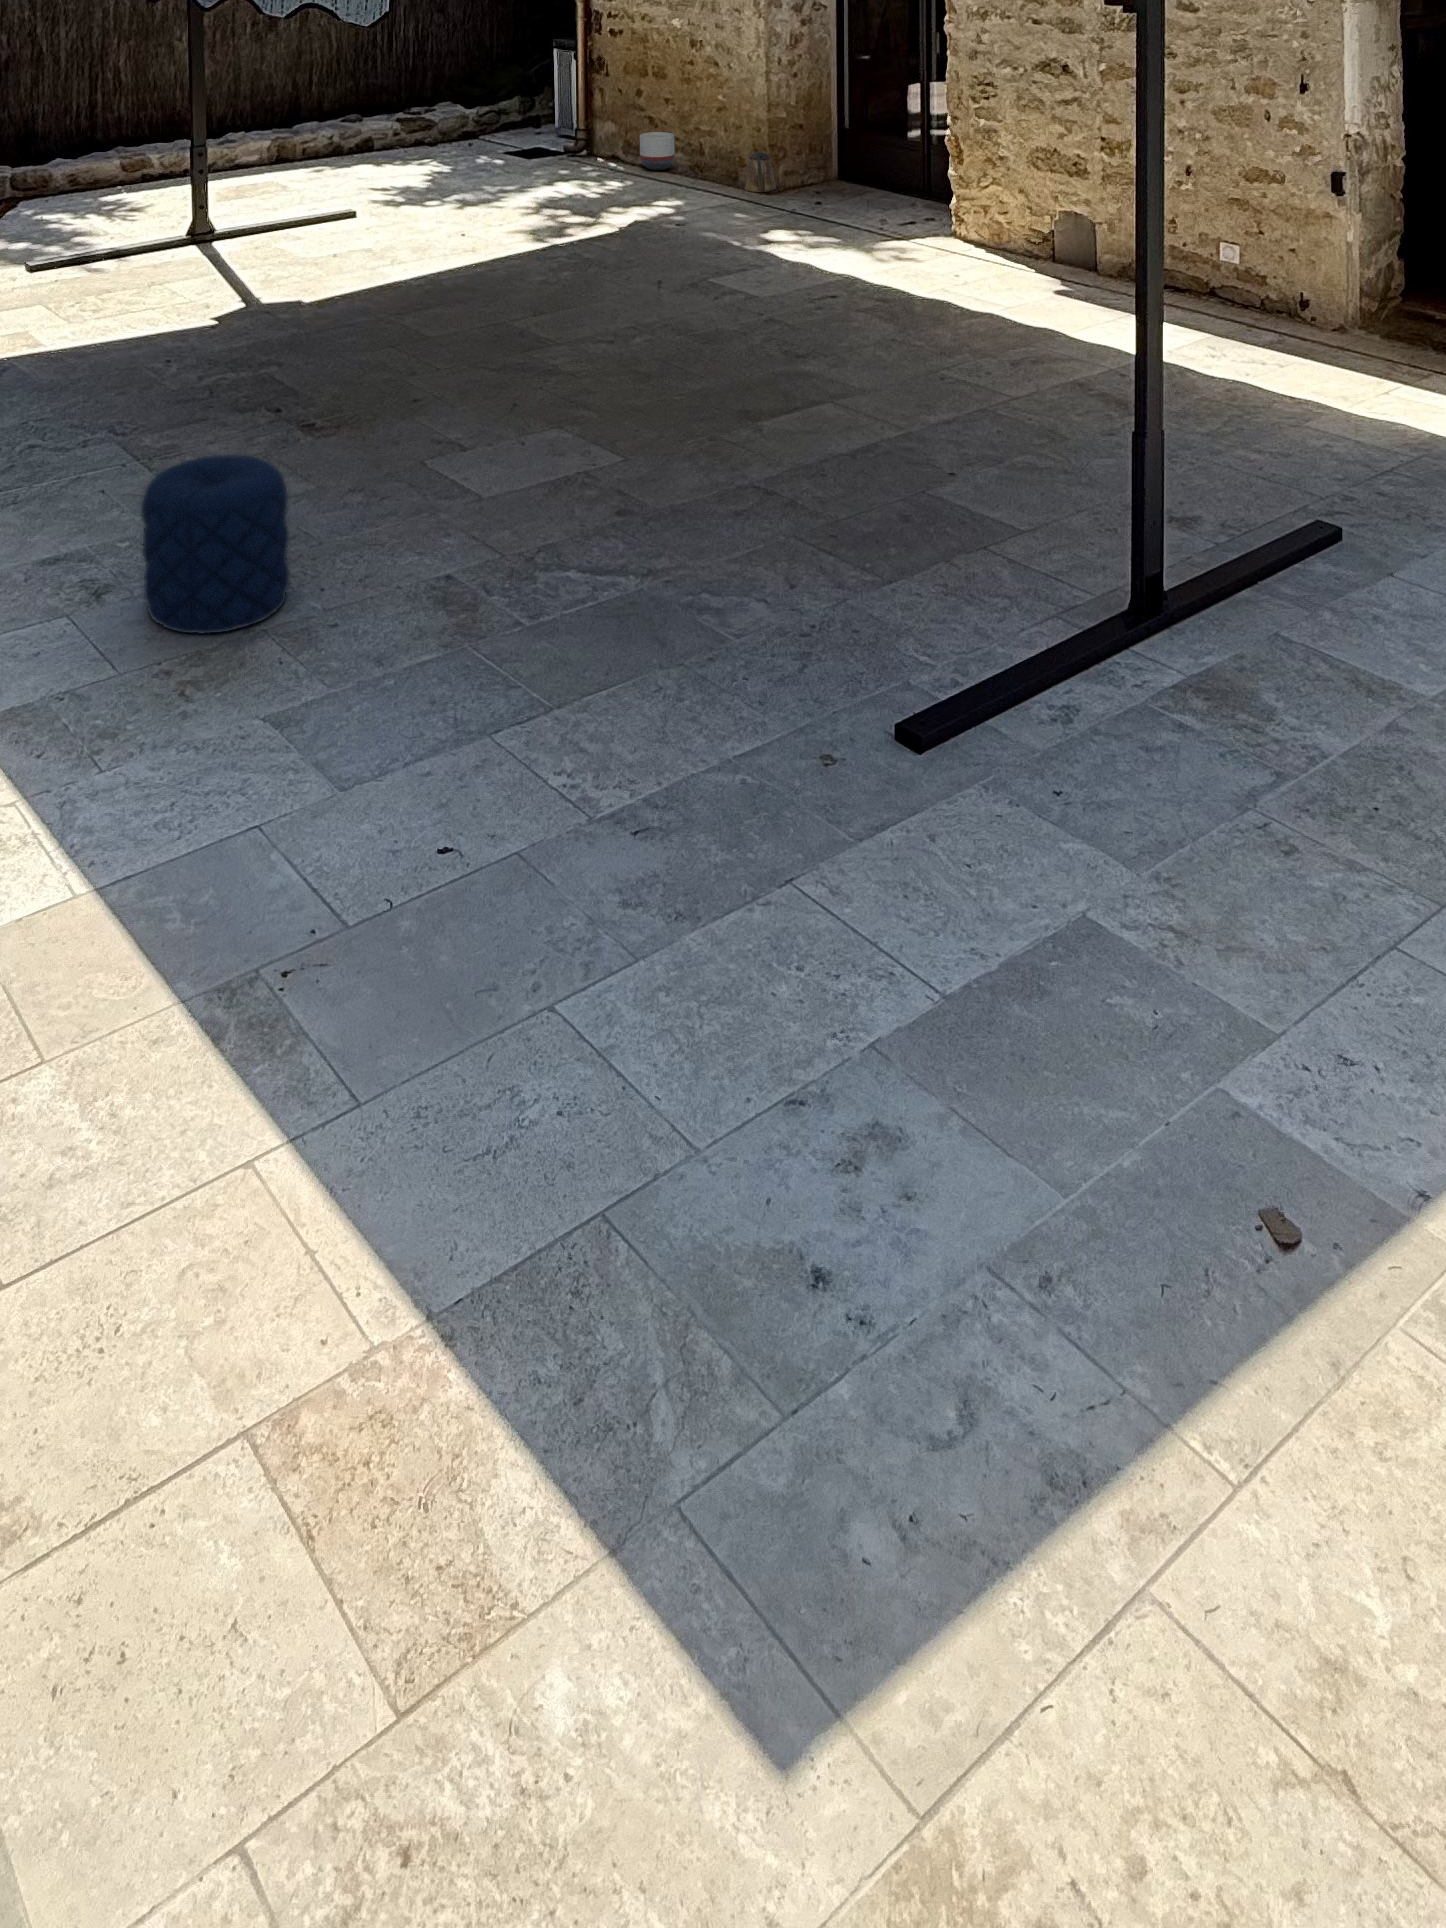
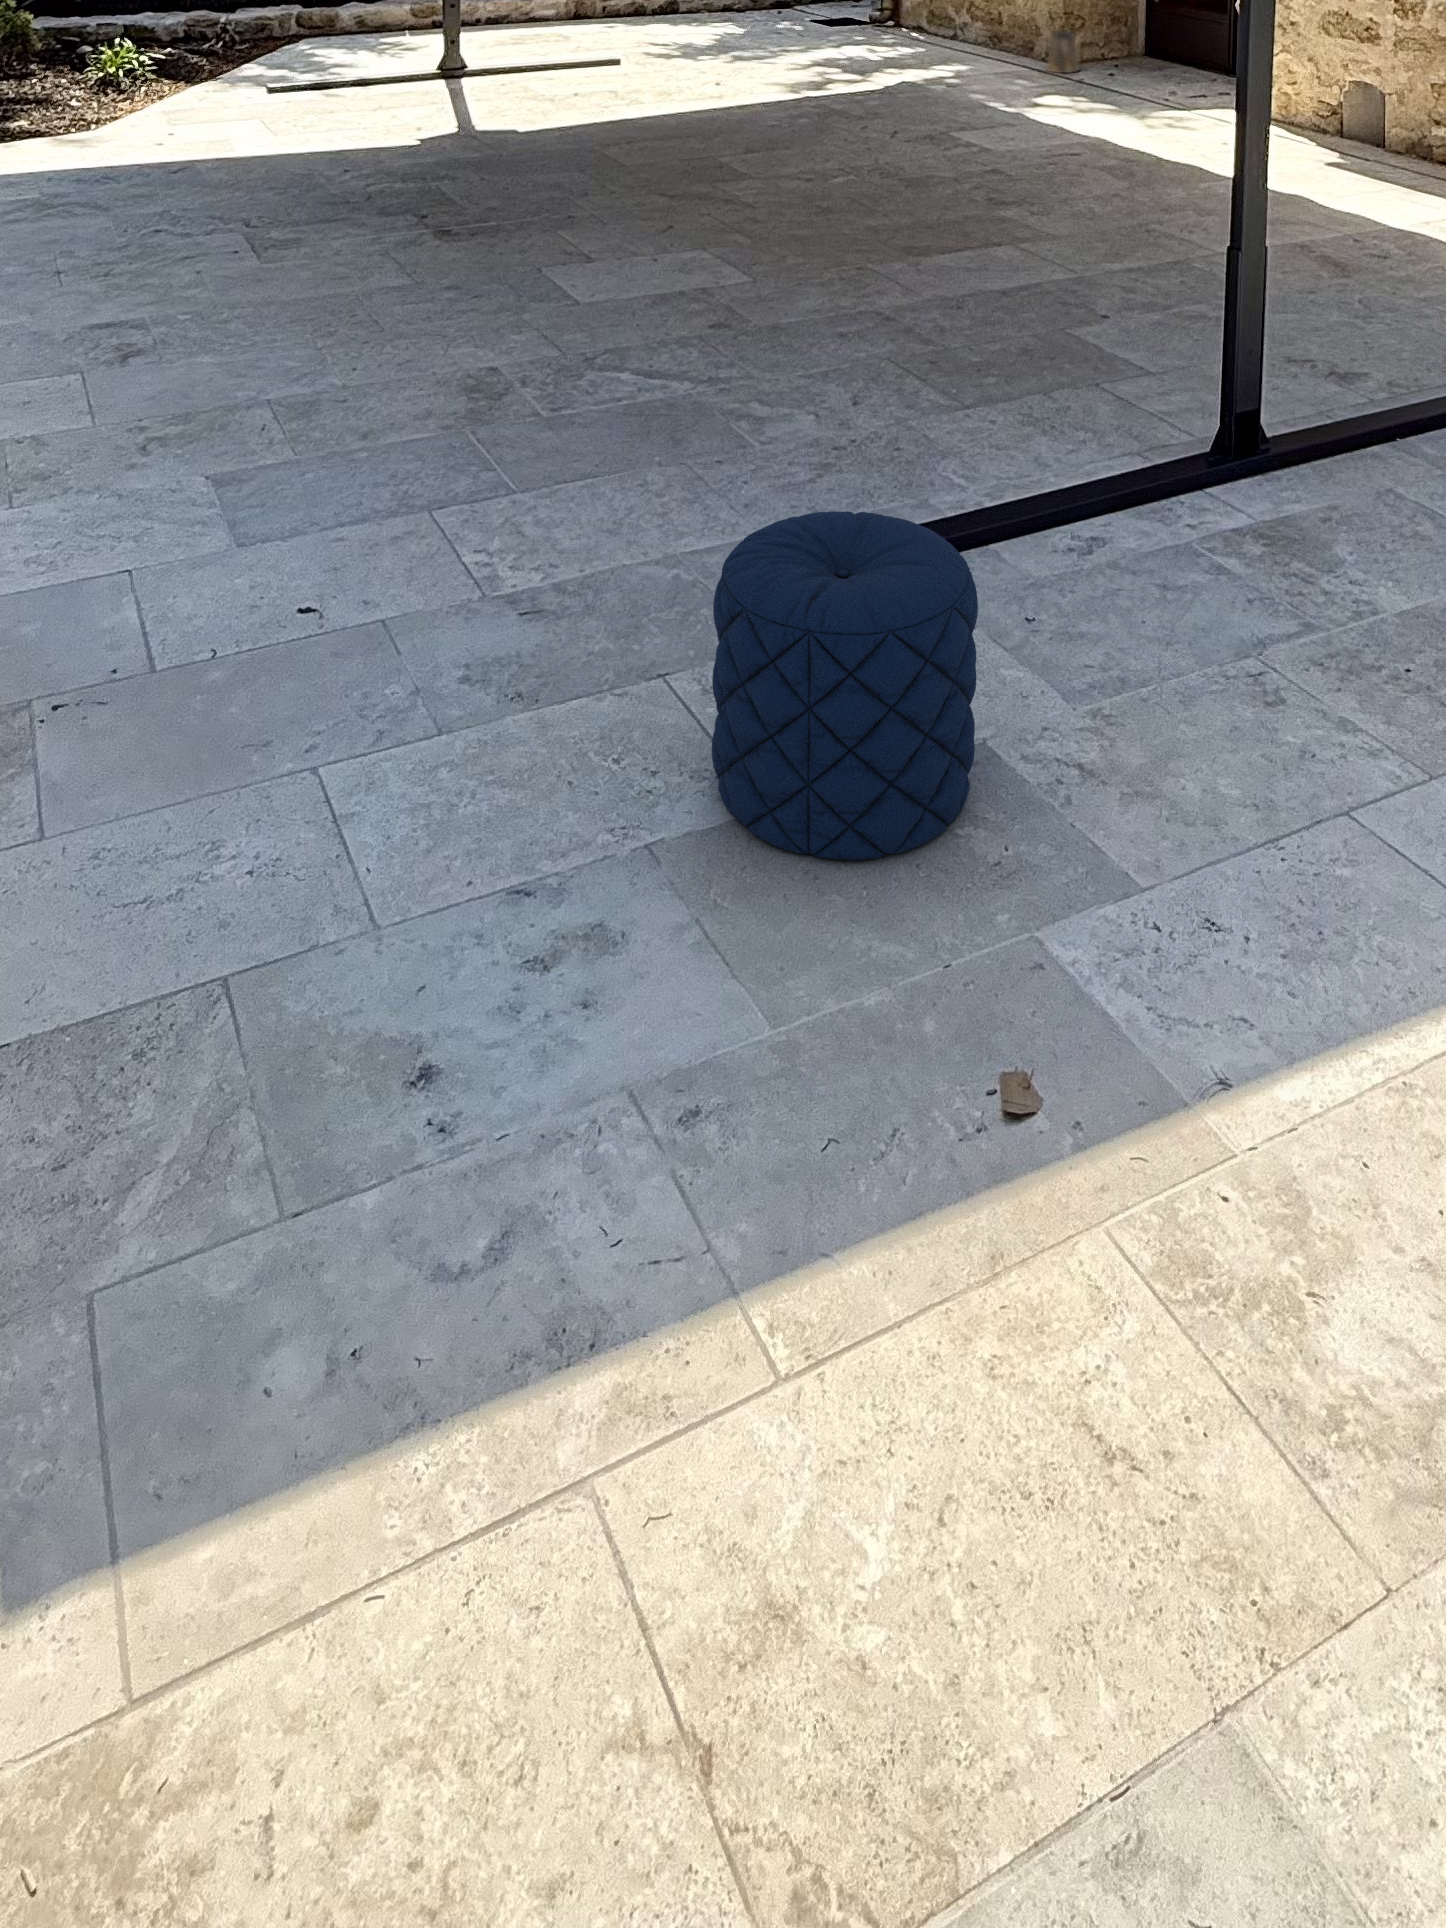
planter: present [640,132,675,170] -> none [946,11,983,50]
pouf: present [141,455,290,634] -> present [712,511,978,860]

